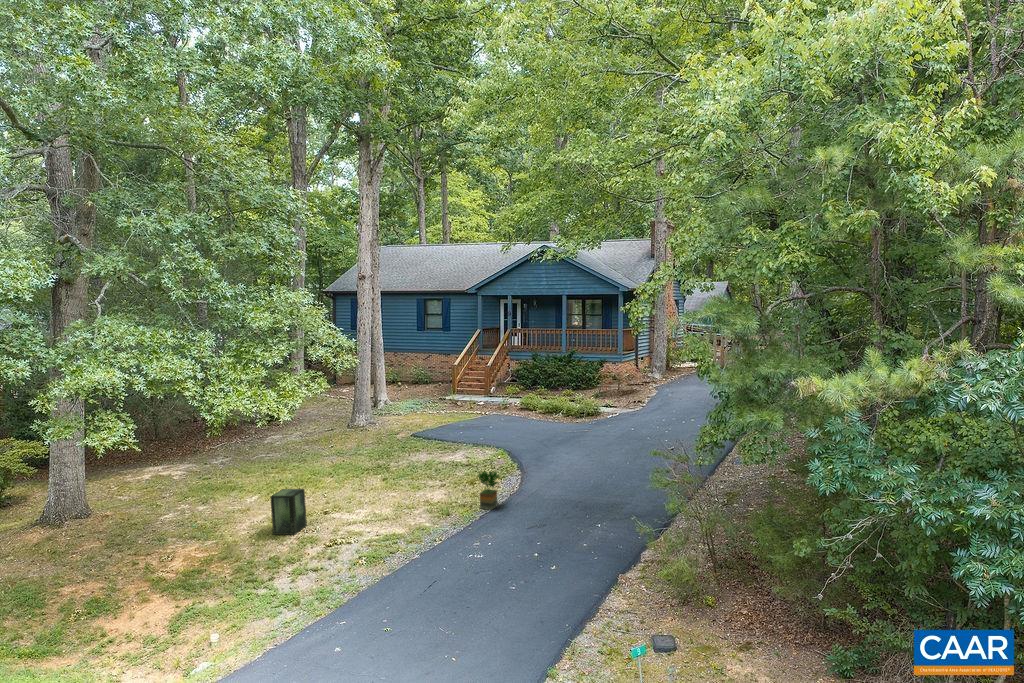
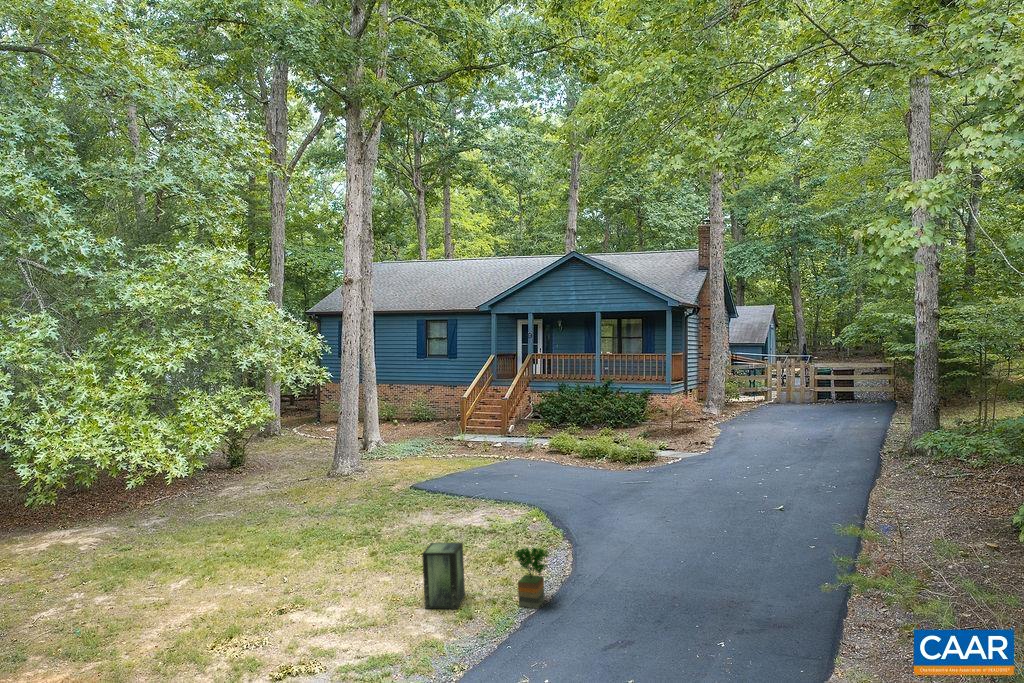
storage box: present [270,489,307,535] -> present [422,543,465,609]

